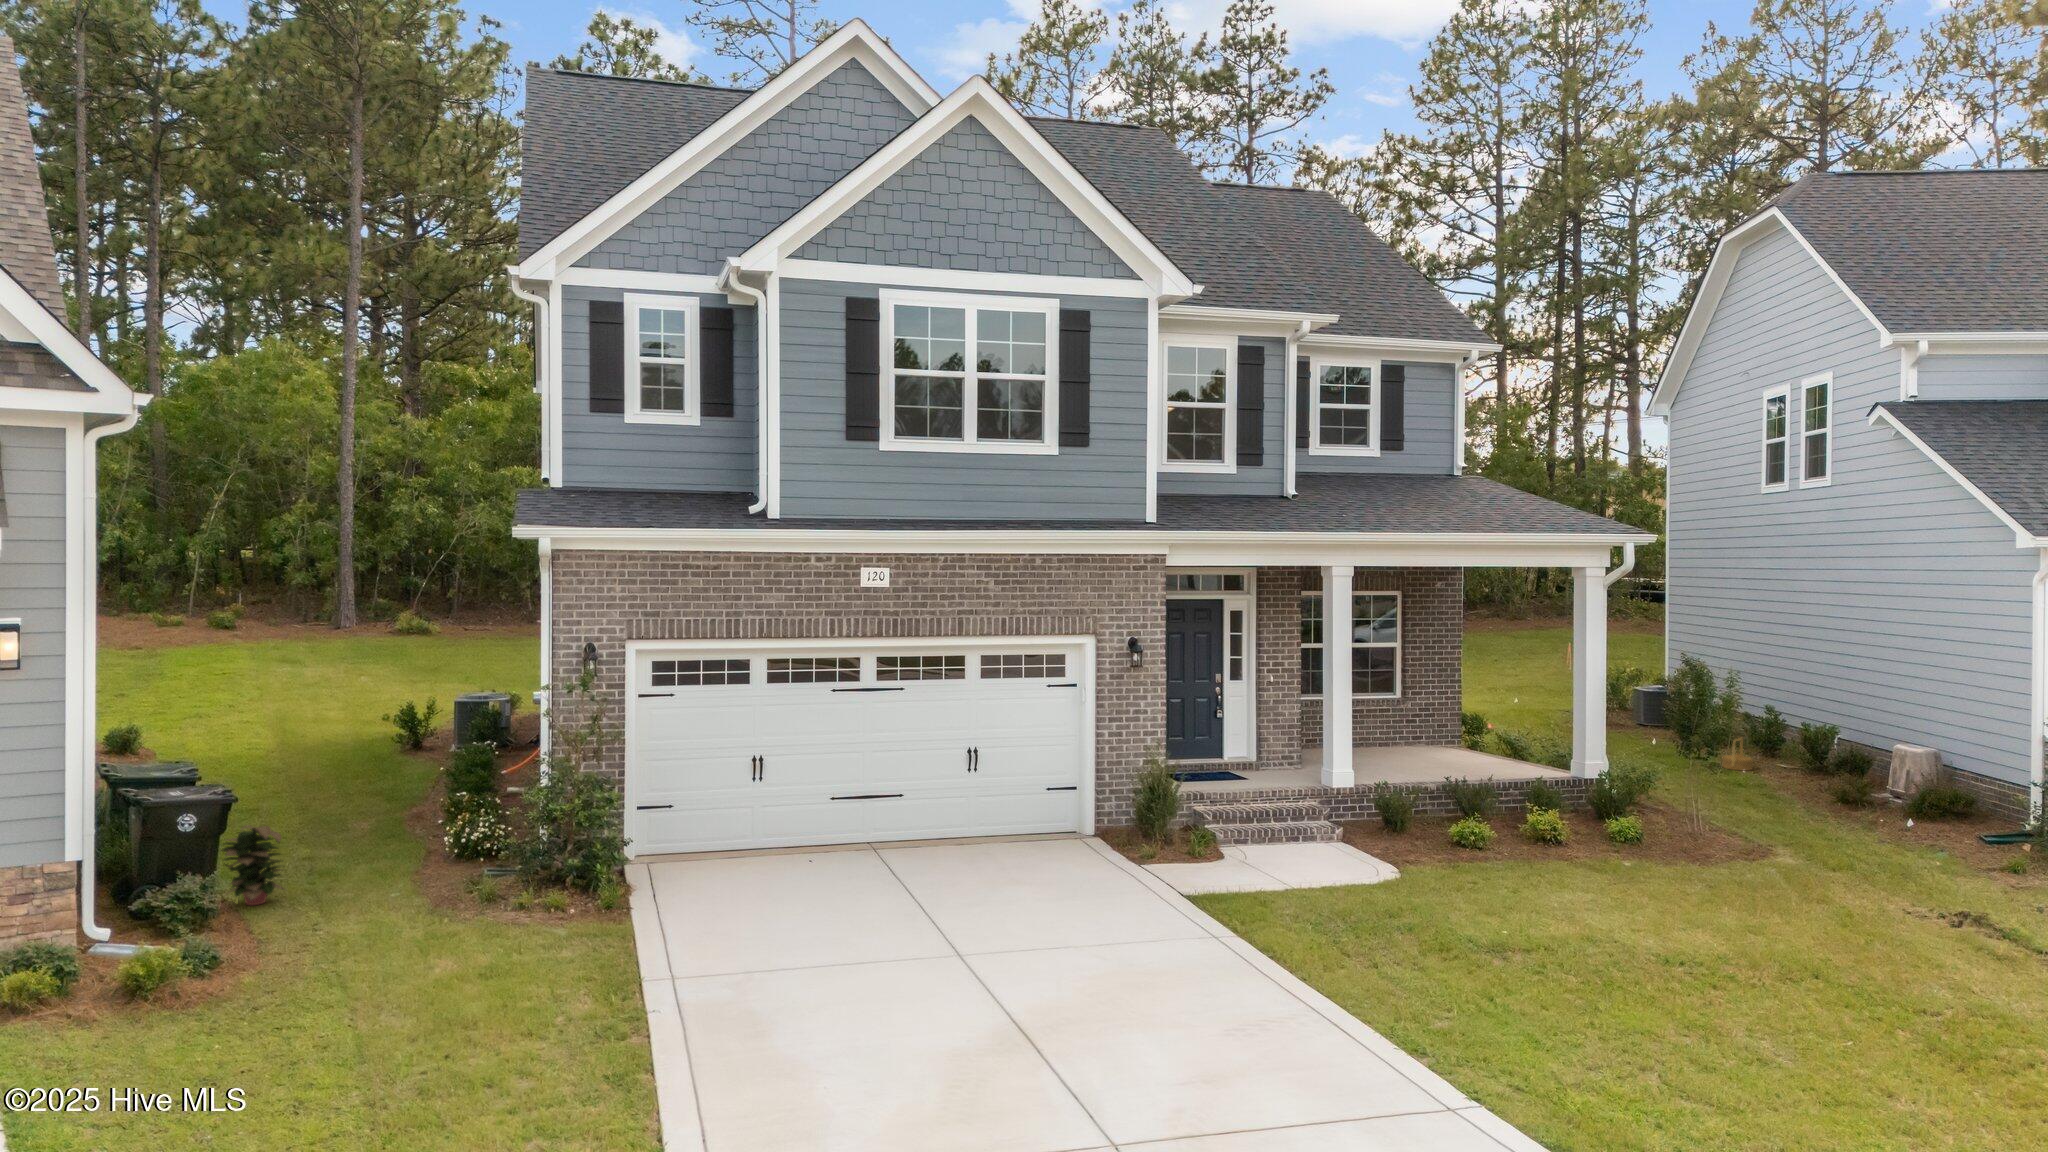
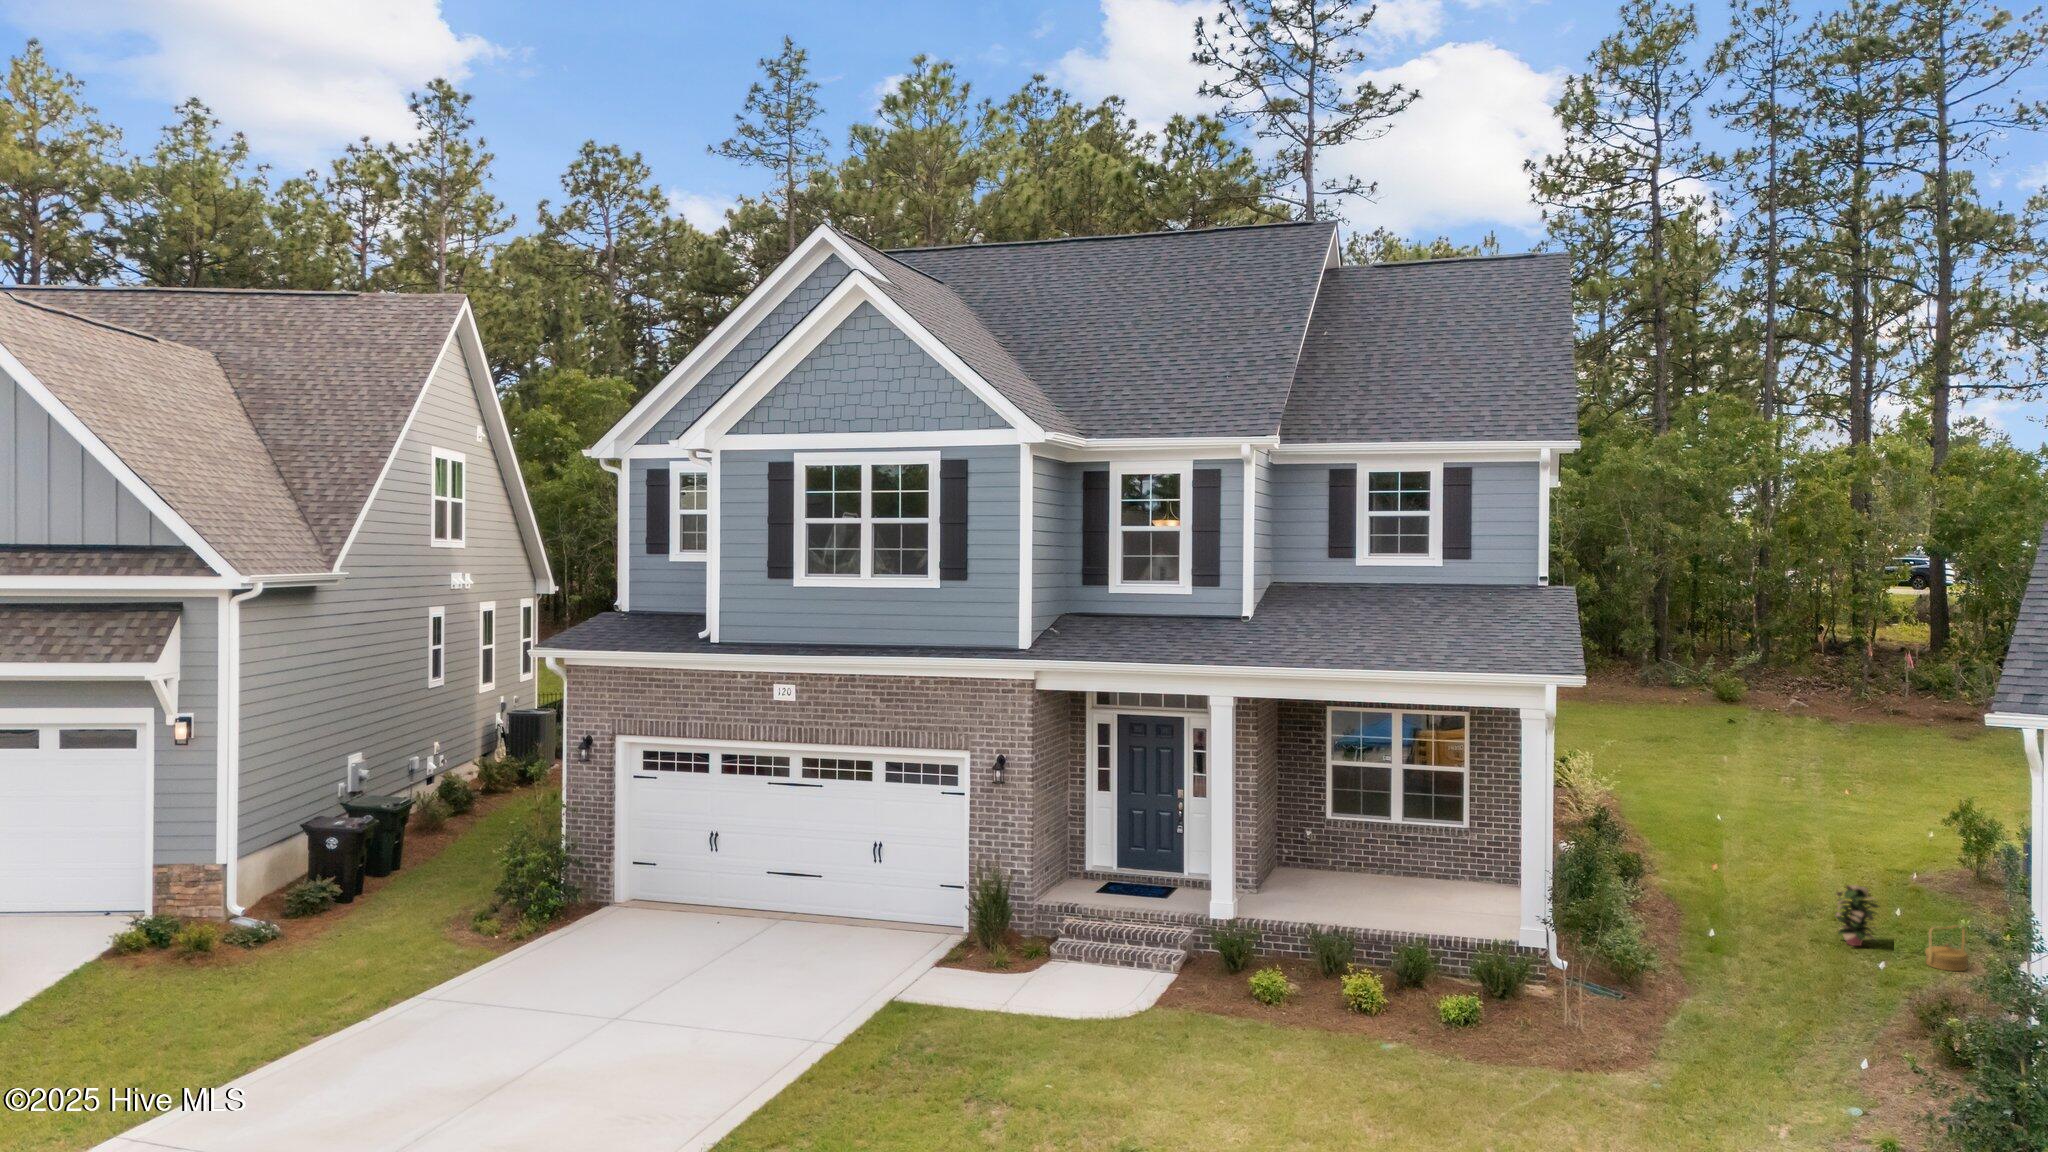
decorative plant: present [221,825,283,905] -> present [1835,885,1880,946]

